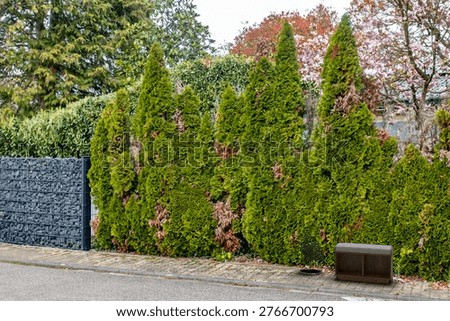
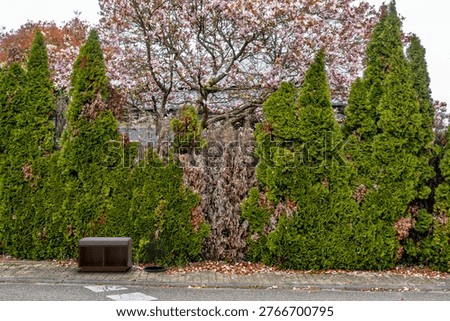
potted tree: present [299,235,323,275] -> present [144,234,166,271]

